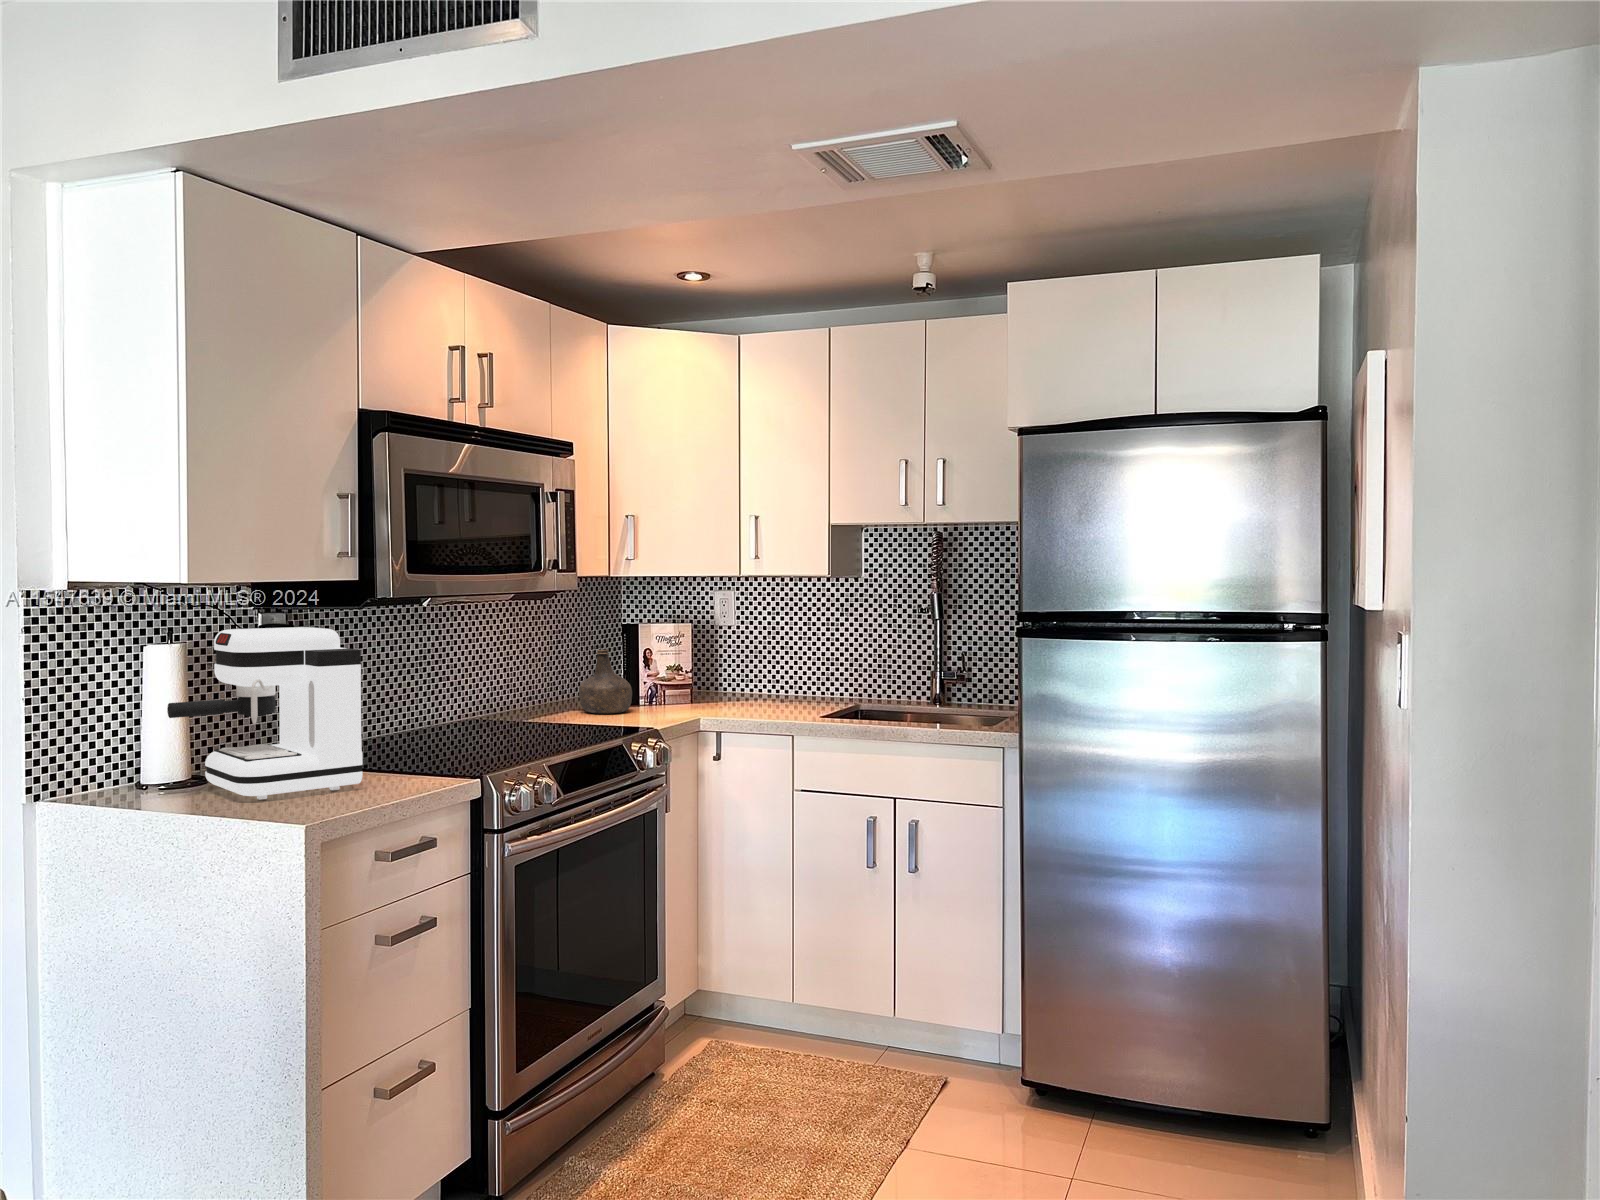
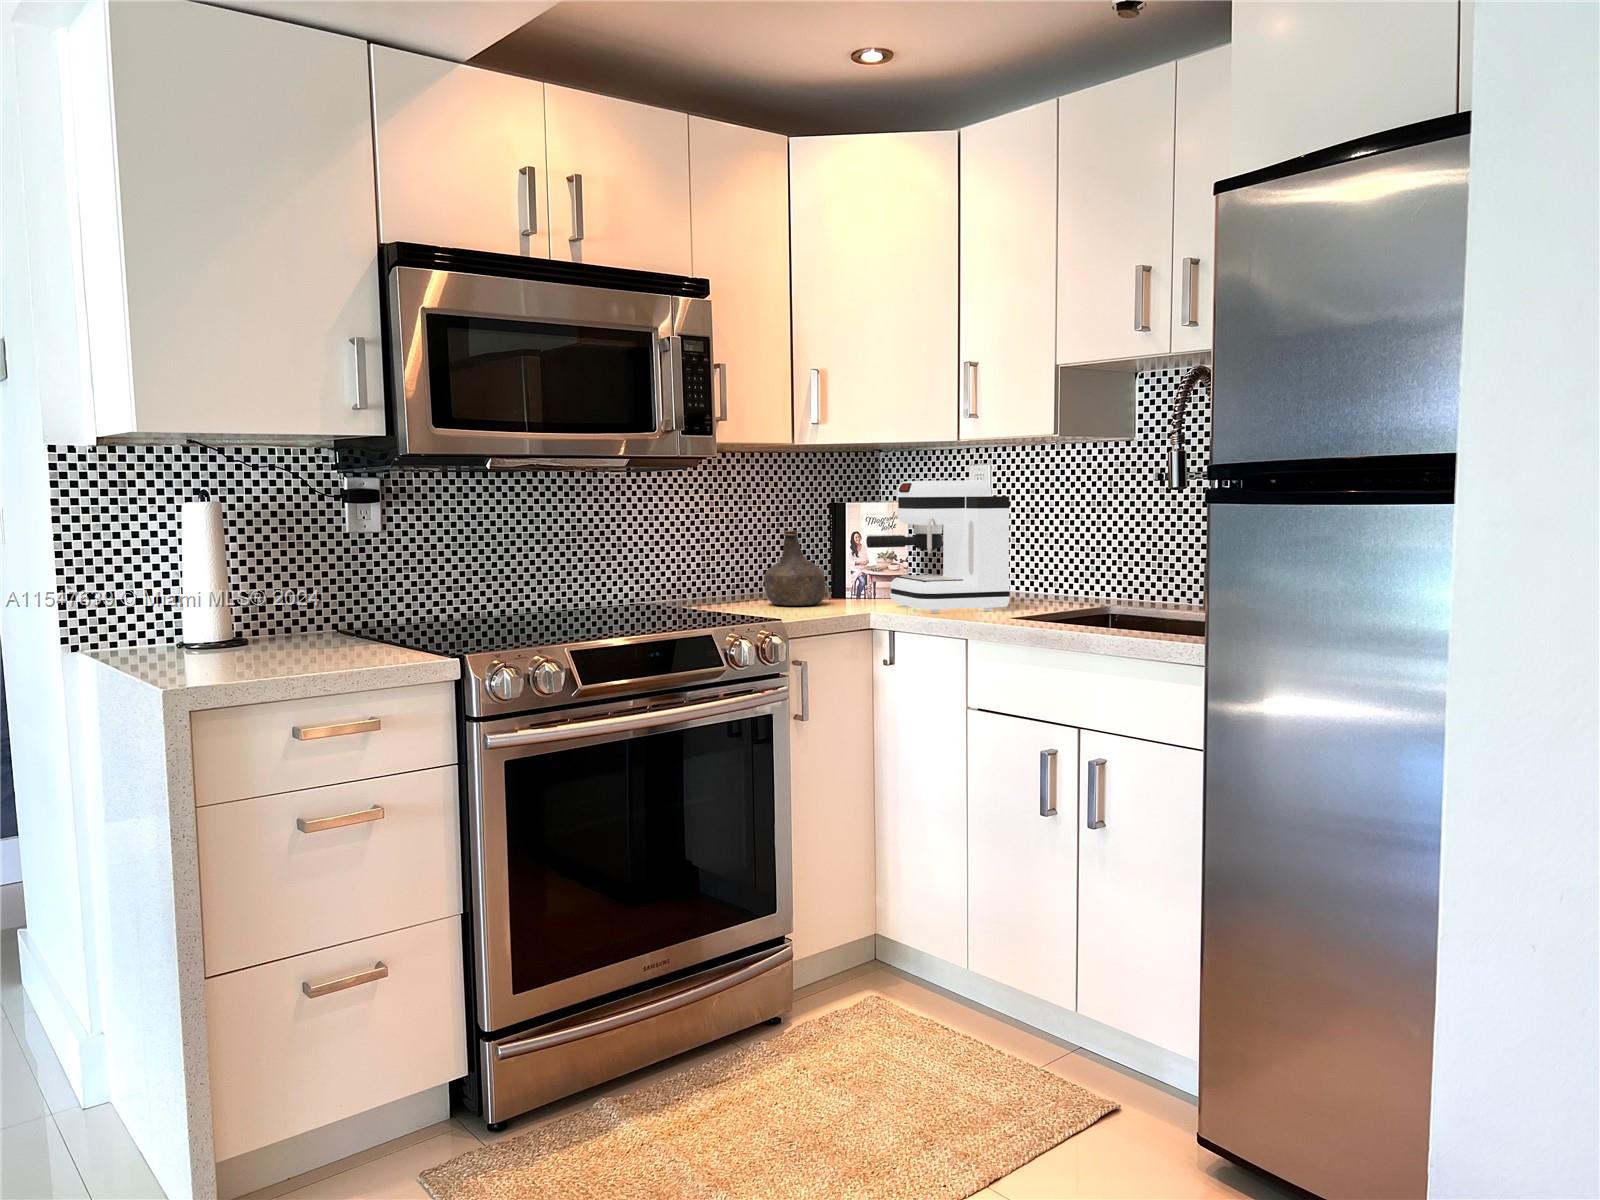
coffee maker: present [167,627,363,800] -> present [866,481,1010,613]

